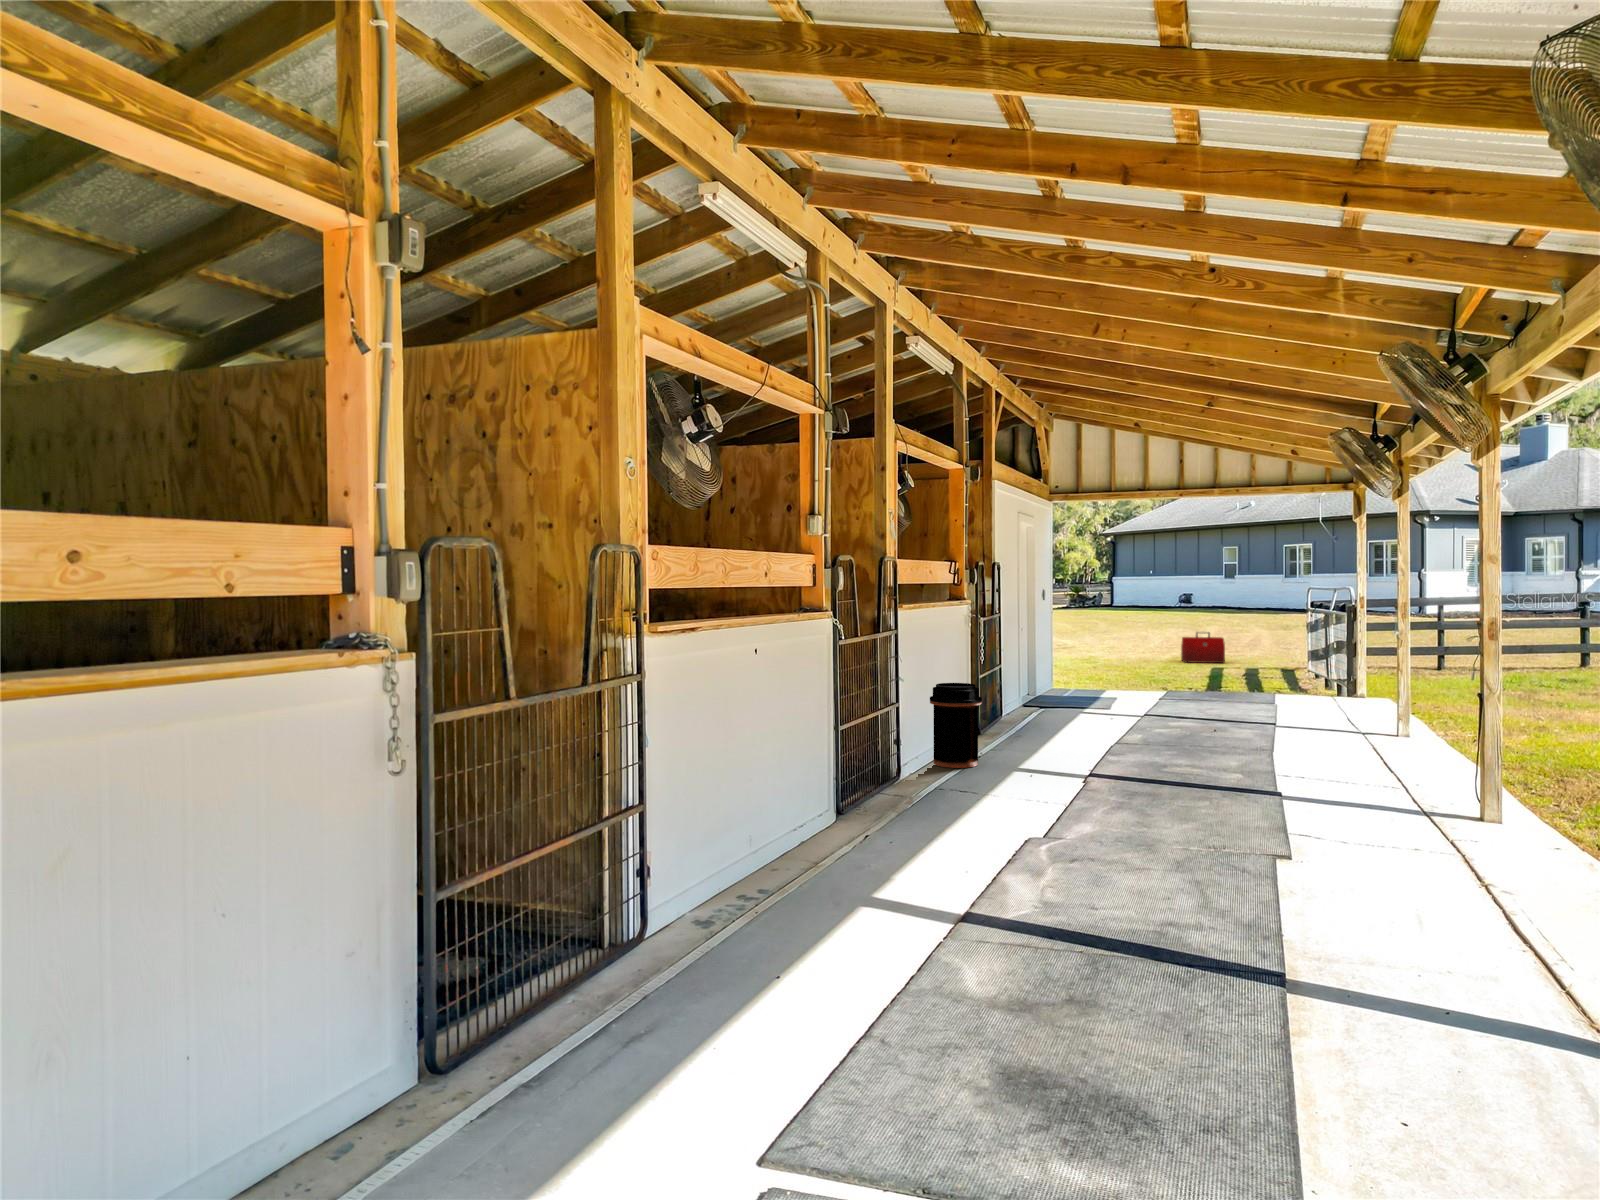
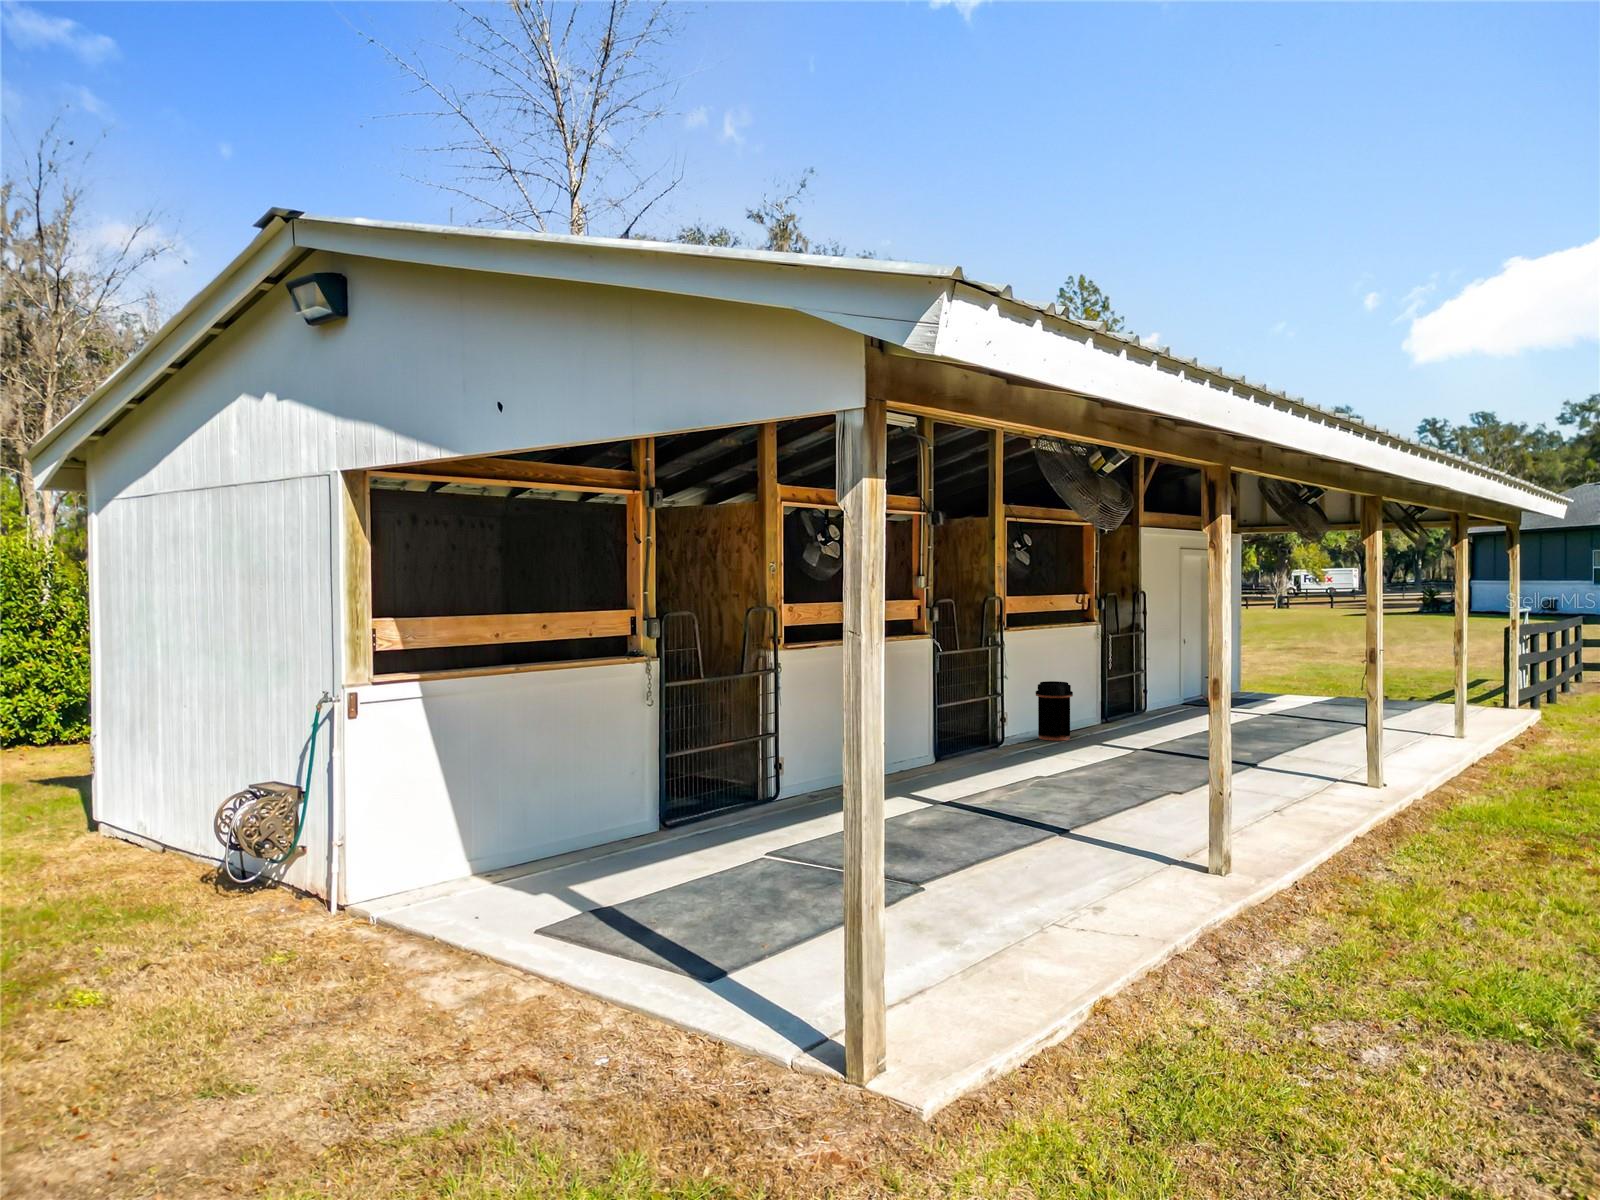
toolbox: present [1181,632,1225,663] -> none [1409,644,1450,674]

